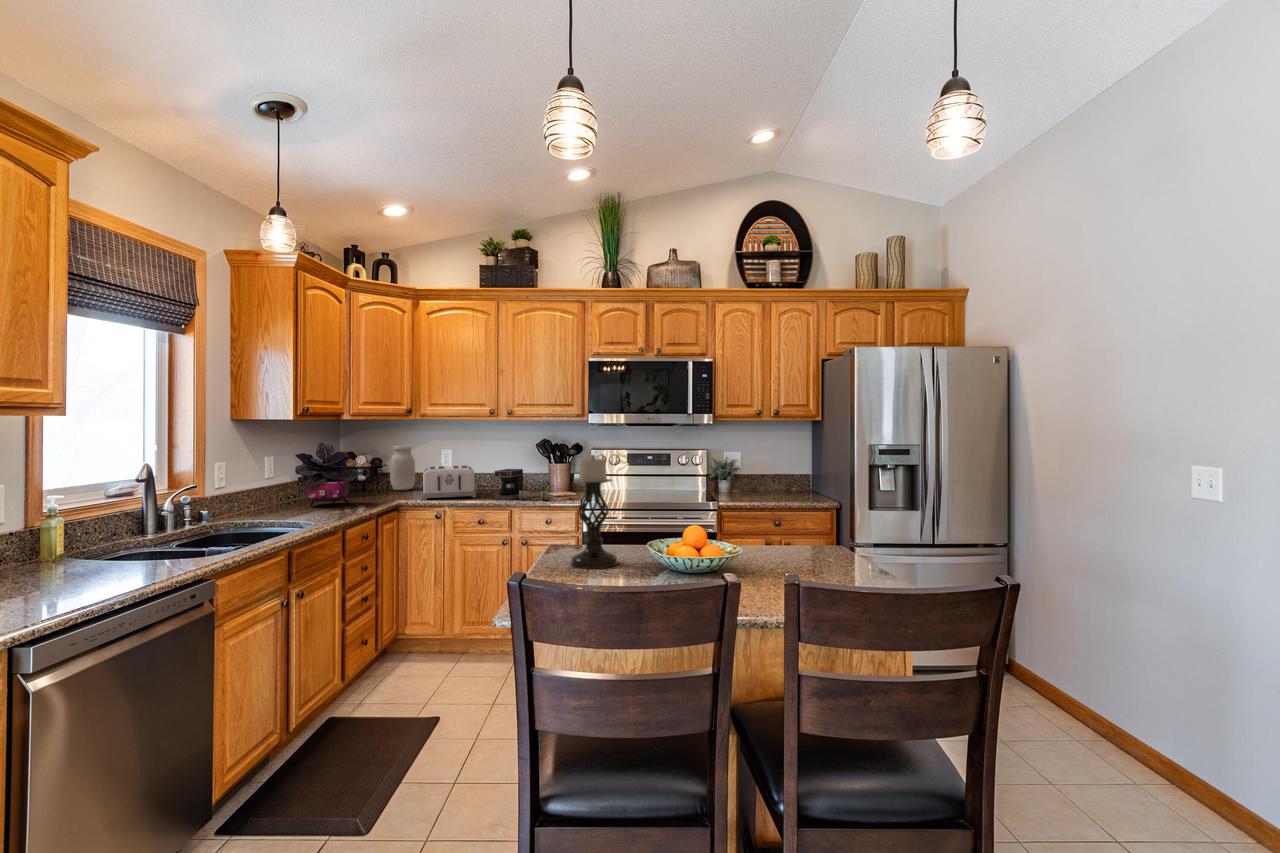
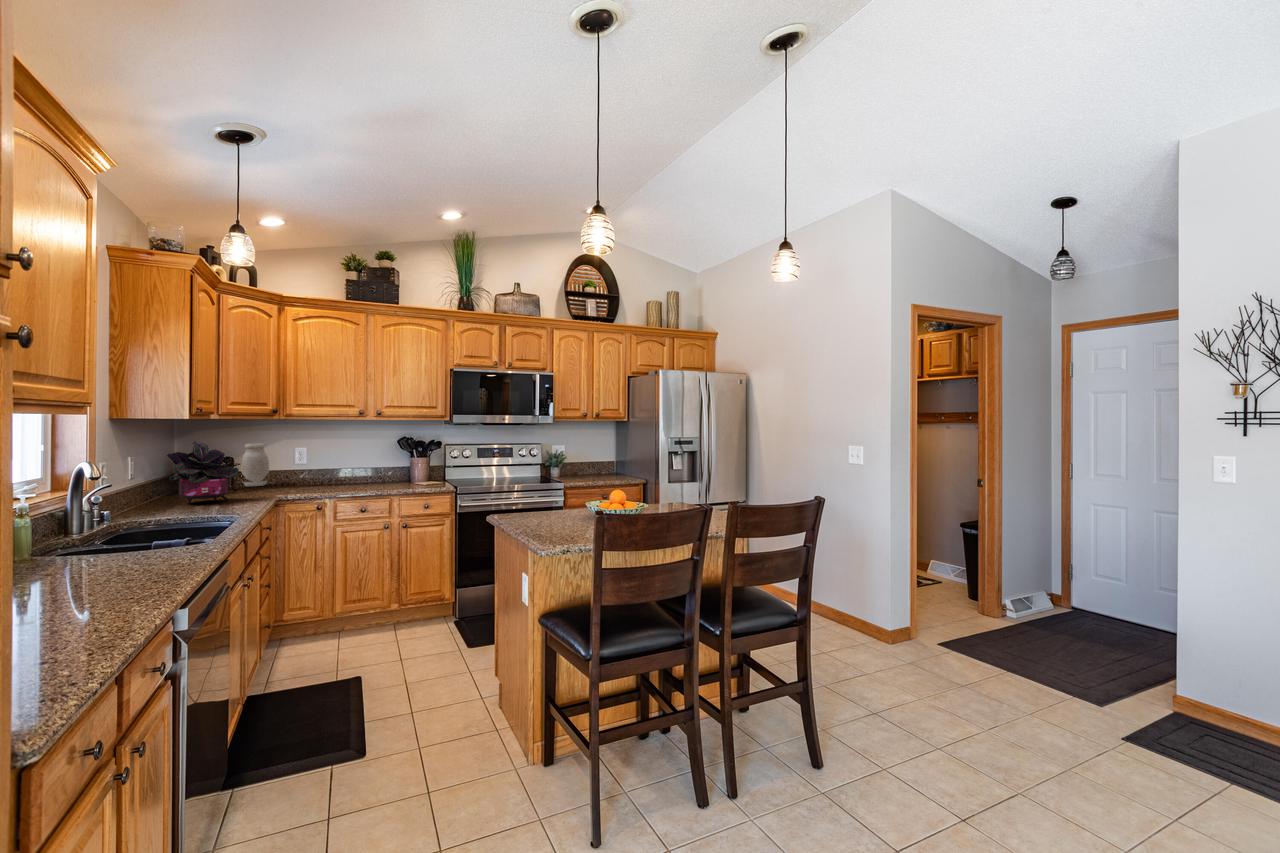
candle holder: present [571,455,618,569] -> none [535,446,568,526]
toaster: present [423,465,476,500] -> none [288,461,351,493]
coffee maker: present [494,469,551,501] -> none [371,462,426,490]

